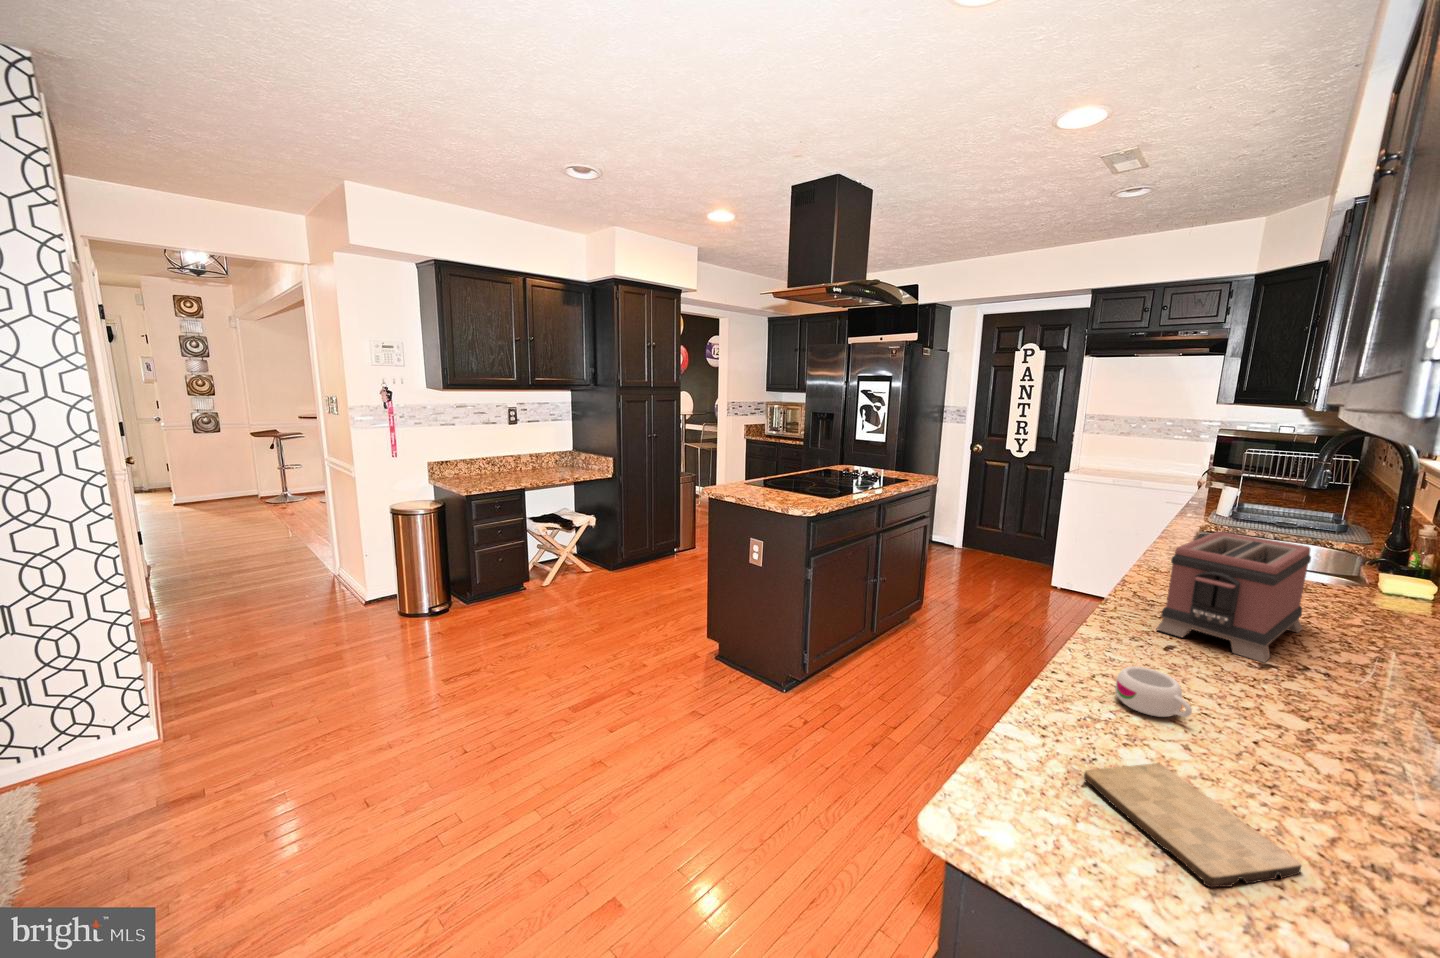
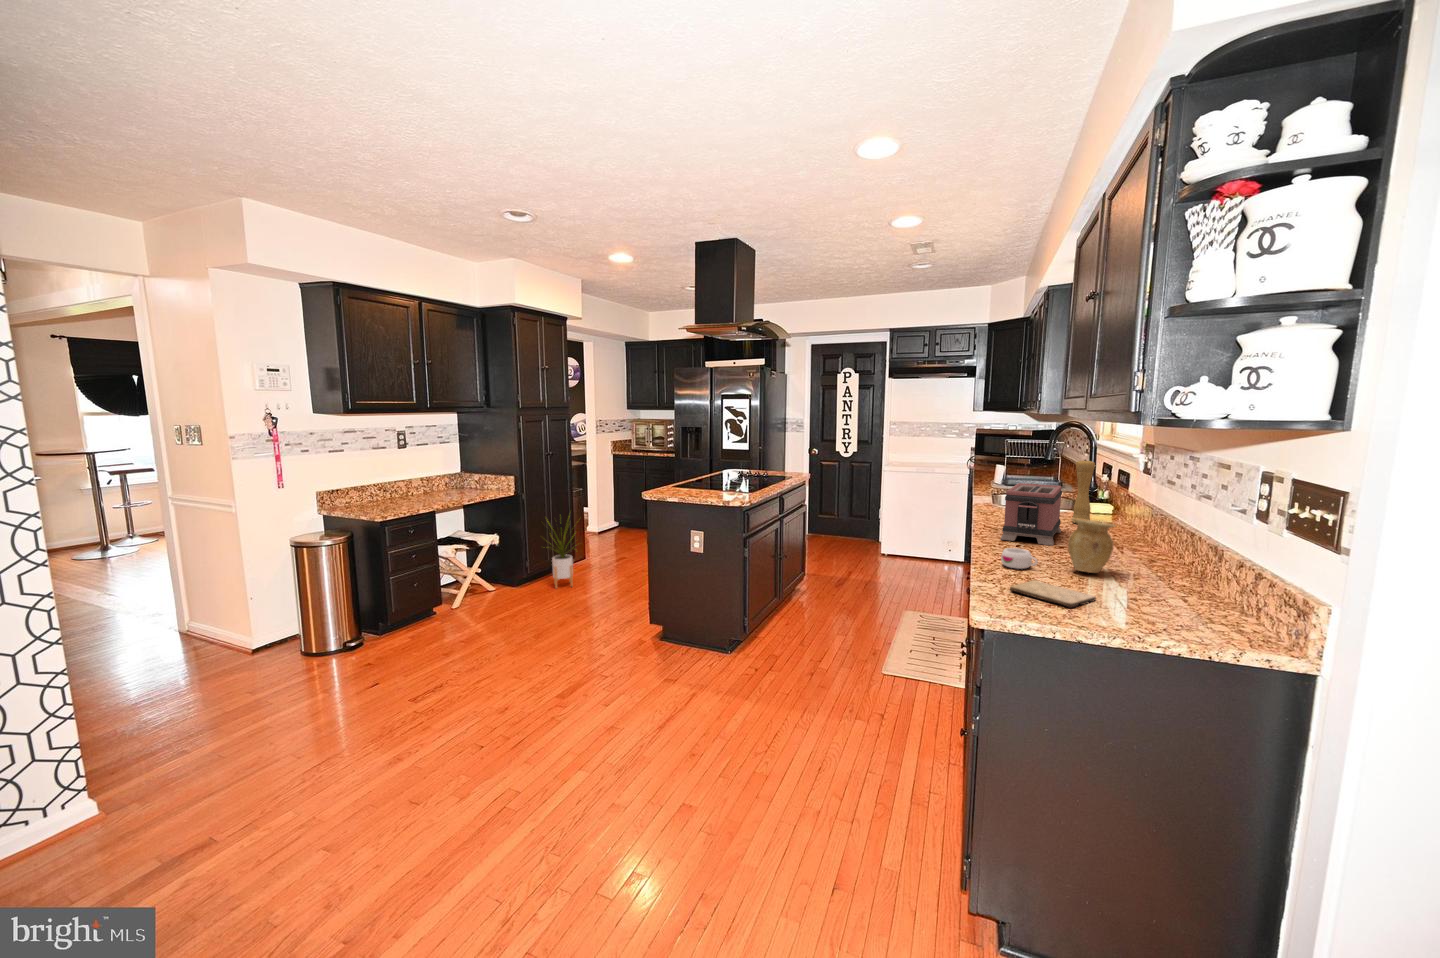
house plant: none [638,493,682,576] -> present [547,521,573,588]
pepper mill: none [1338,499,1405,619] -> present [1072,460,1095,523]
vase: none [1272,637,1412,771] -> present [1068,518,1116,573]

